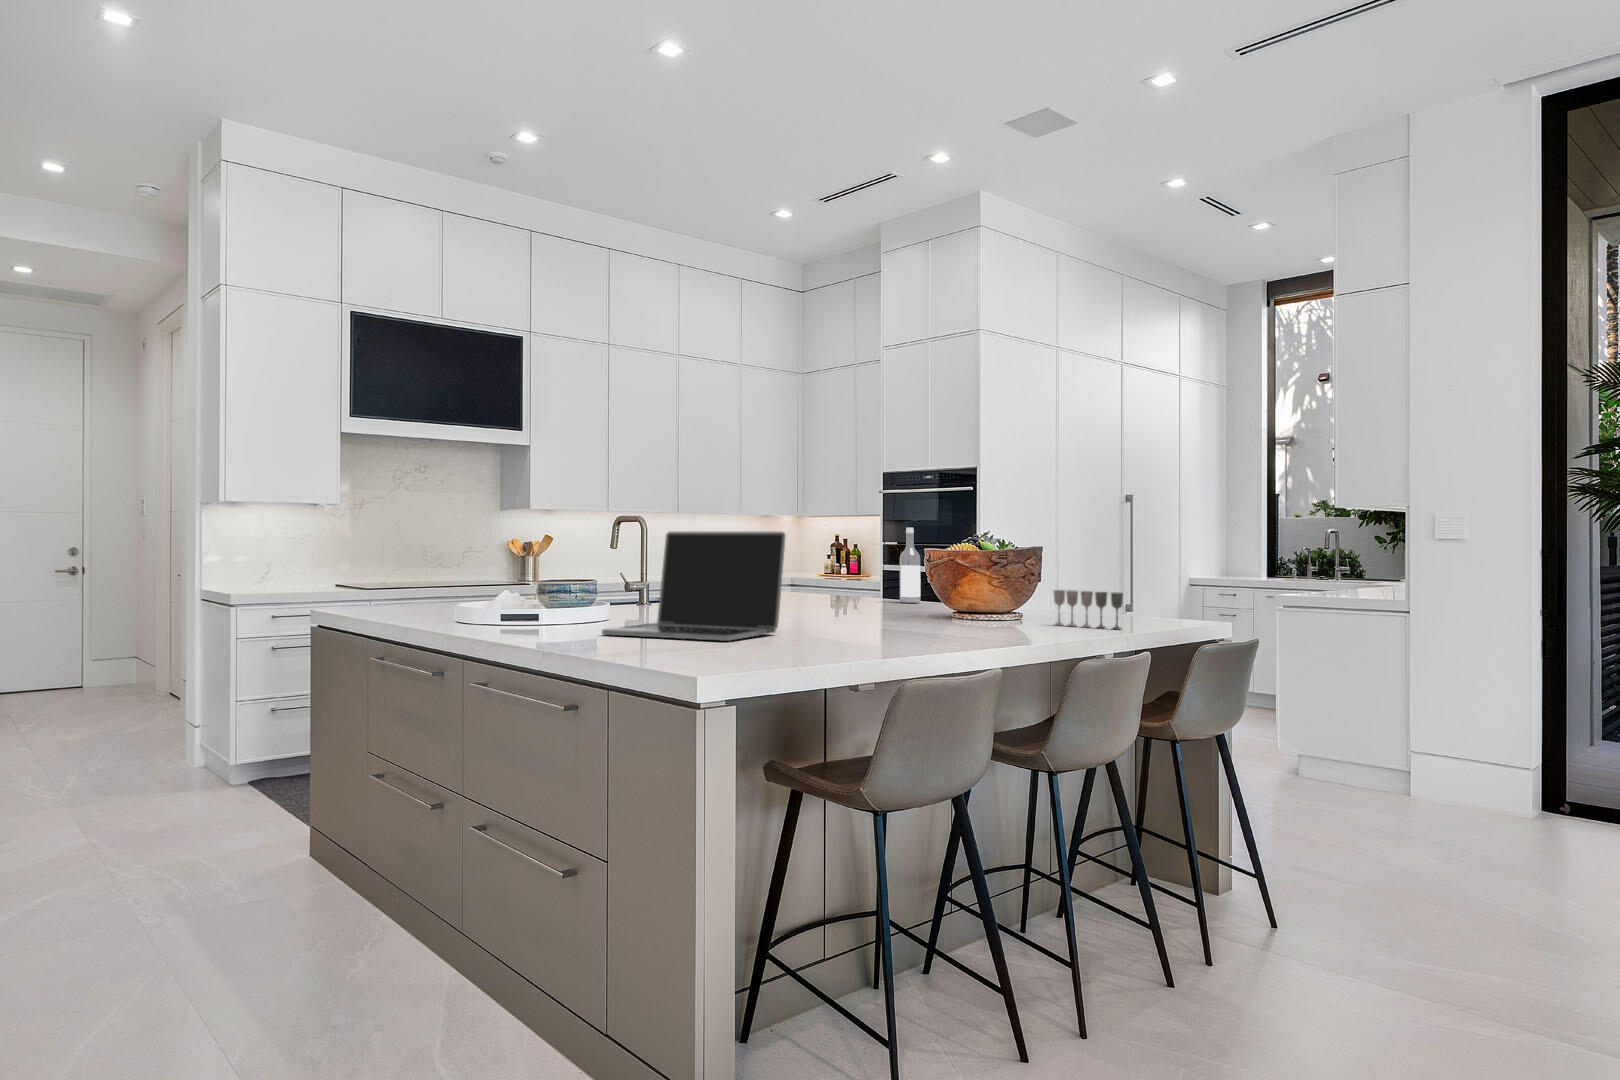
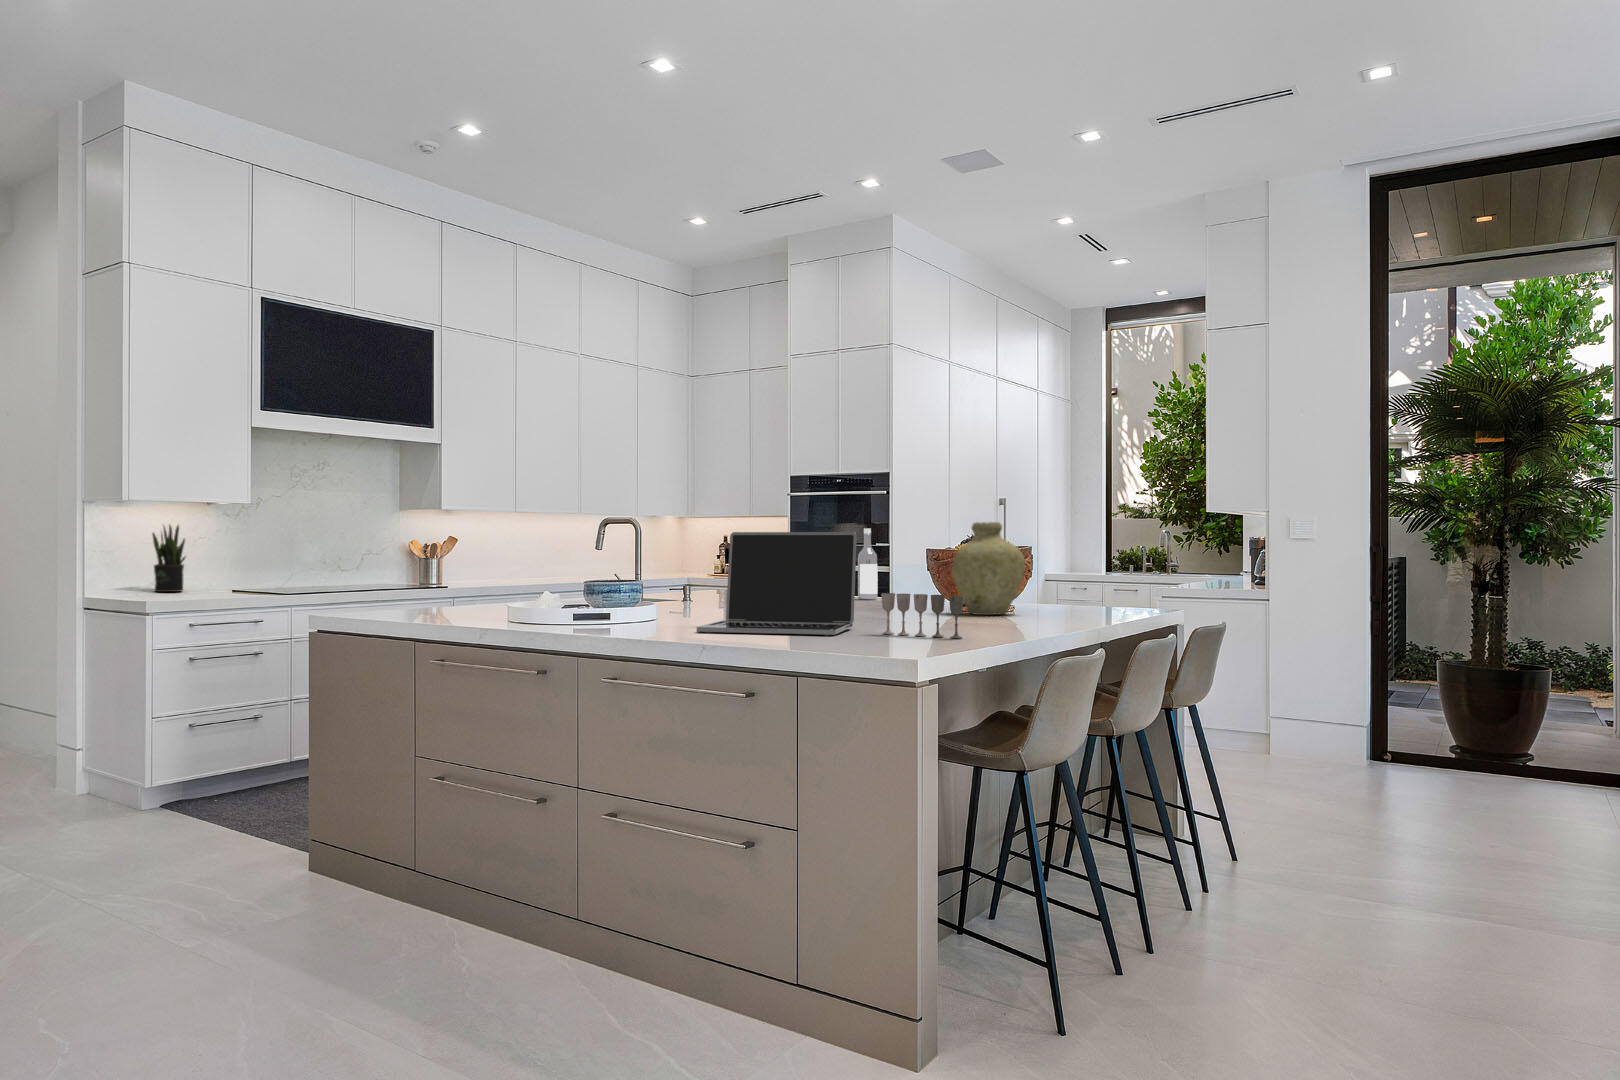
vase: none [944,521,1024,622] -> present [952,522,1025,615]
potted plant: none [256,523,287,587] -> present [152,525,185,592]
wine glass: present [1053,590,1123,629] -> present [881,593,964,638]

